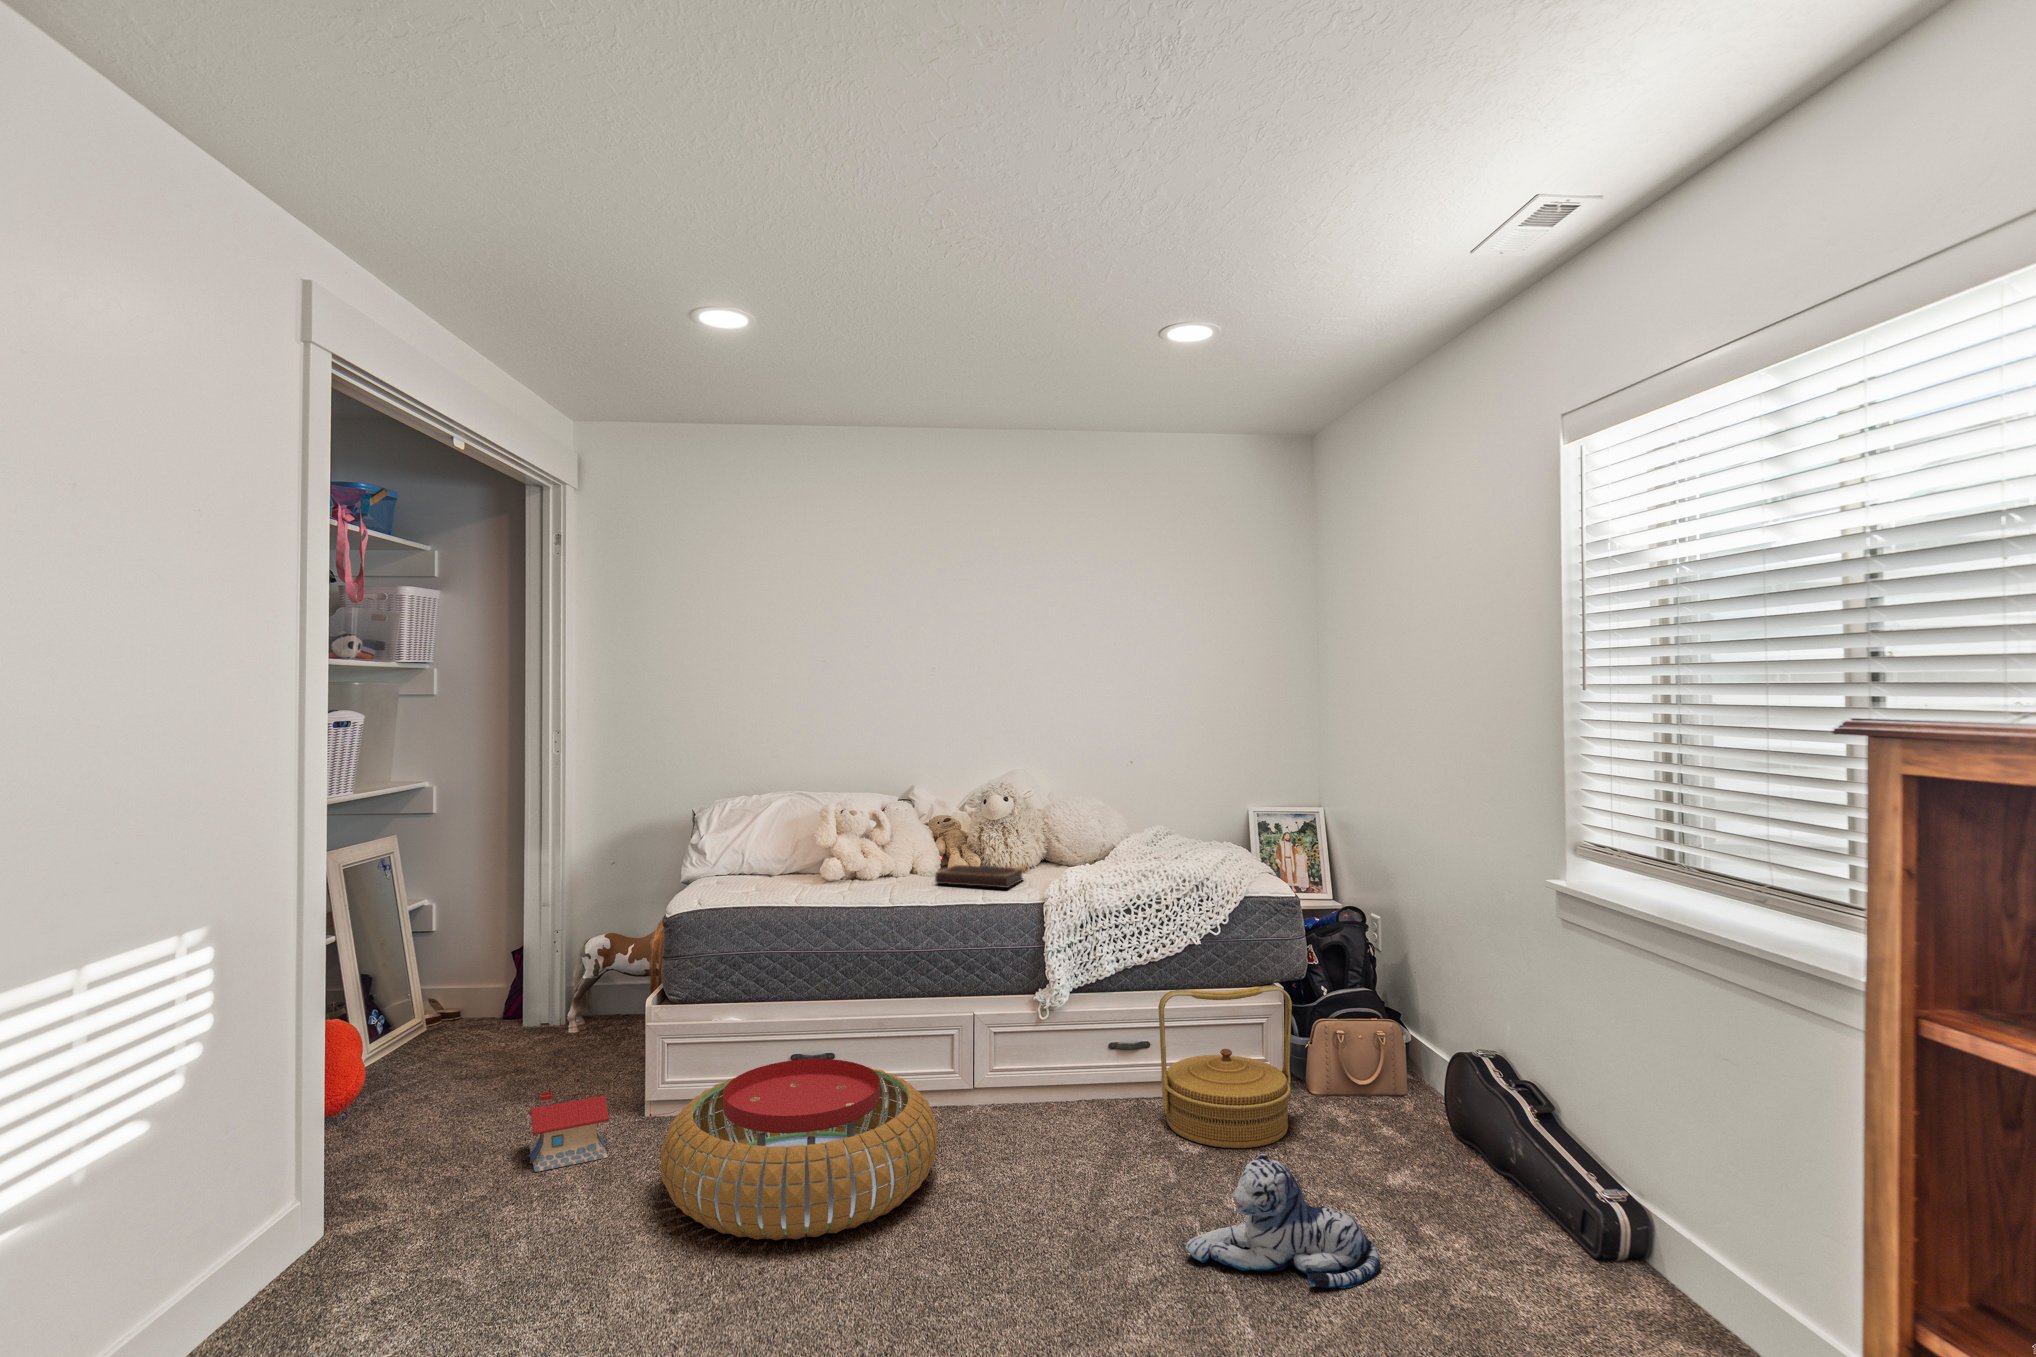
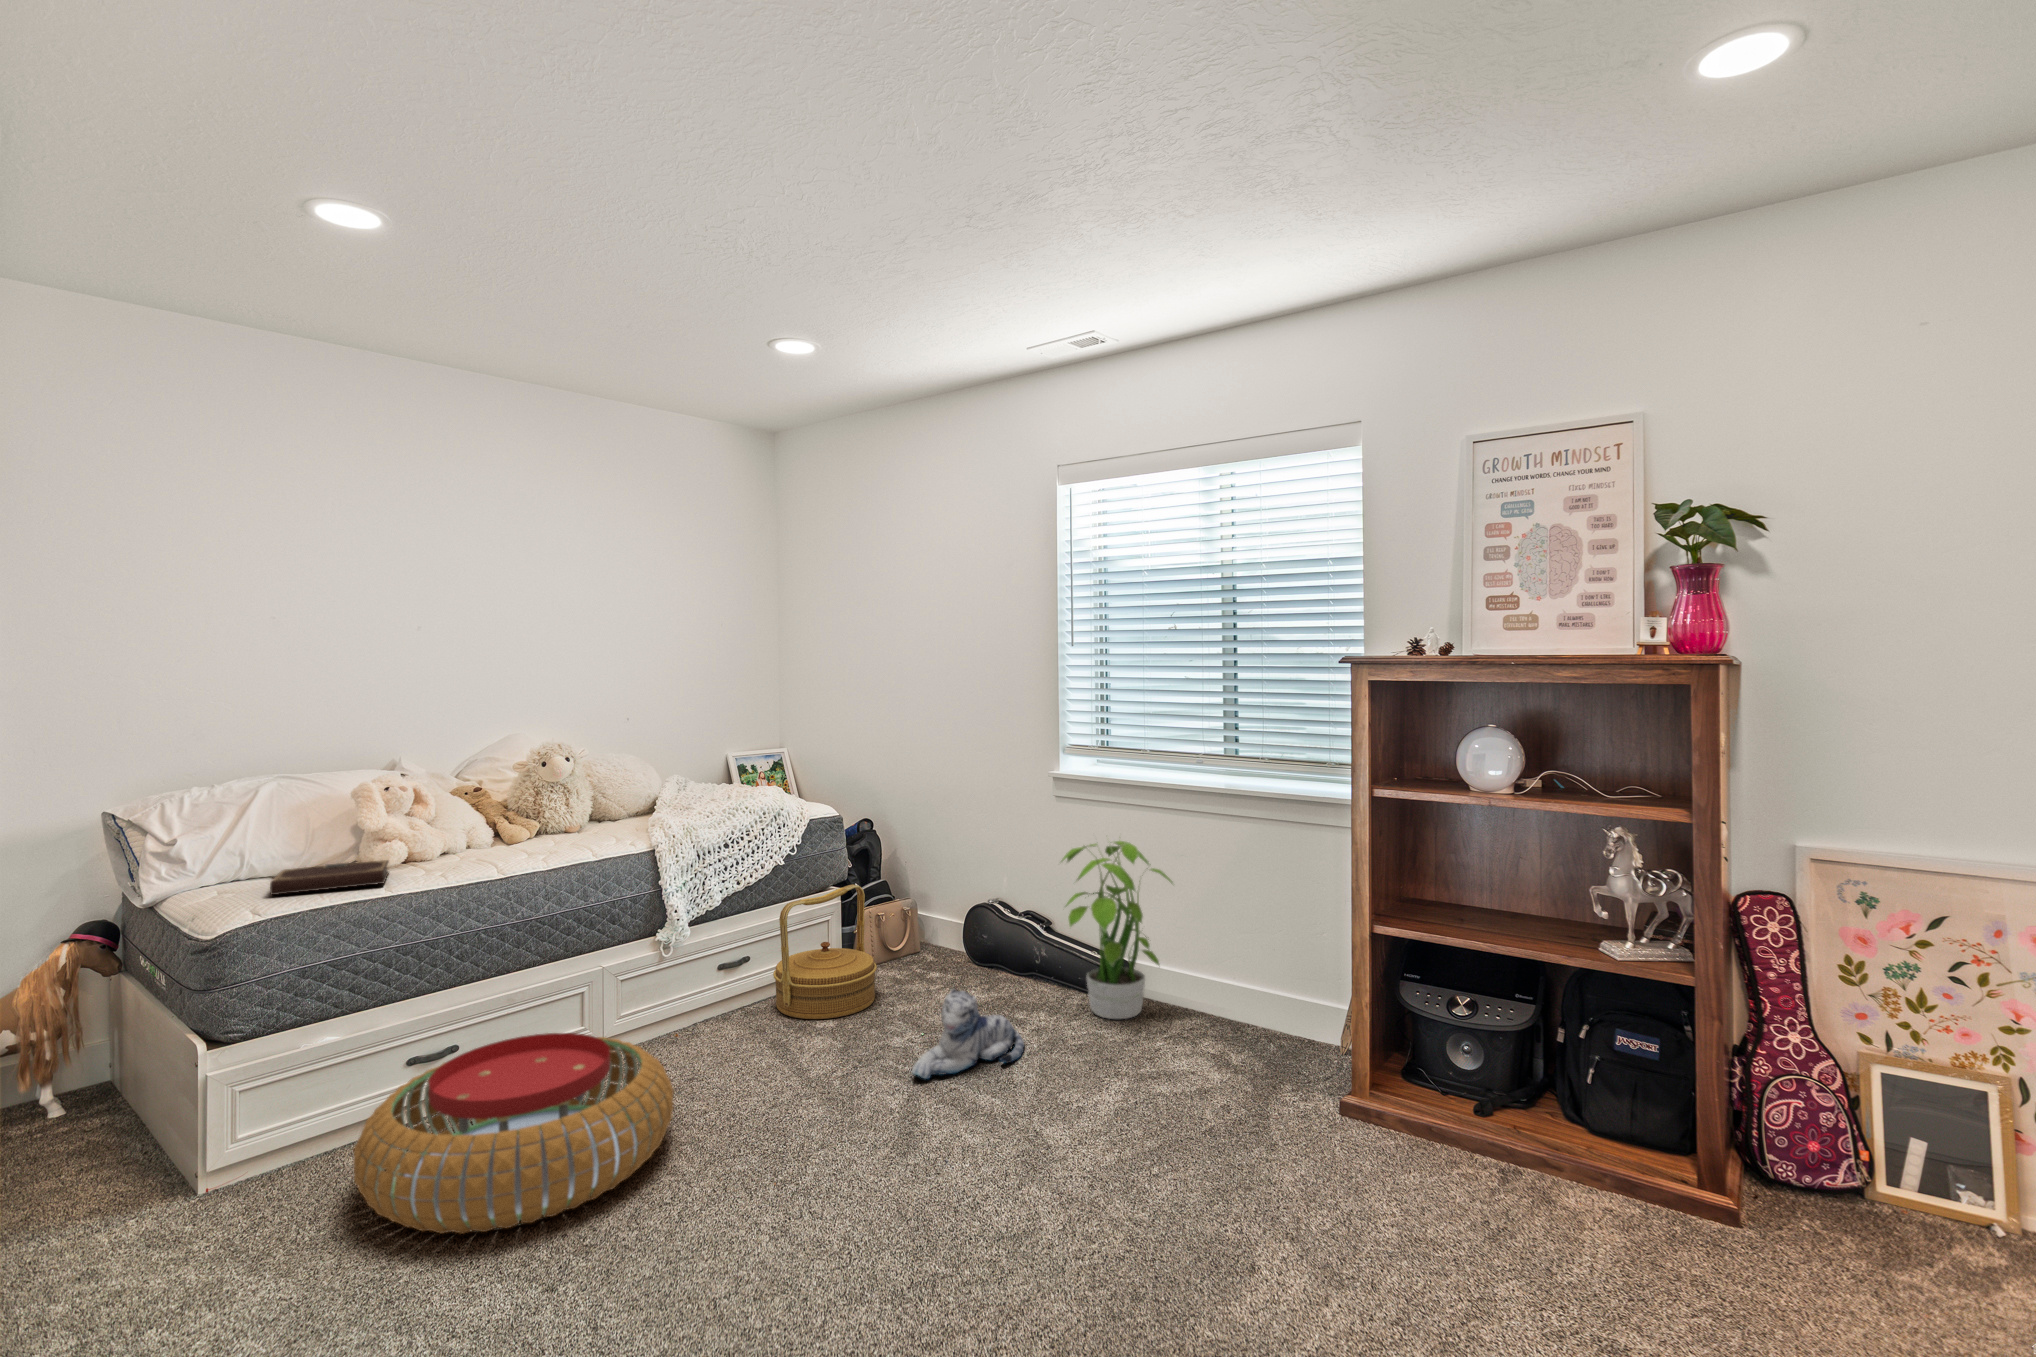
notebook: present [935,865,1023,888] -> present [270,860,389,895]
potted plant: none [1471,985,1699,1304] -> present [1061,837,1173,1019]
toy house: present [529,1092,609,1172] -> none [52,1175,216,1298]

